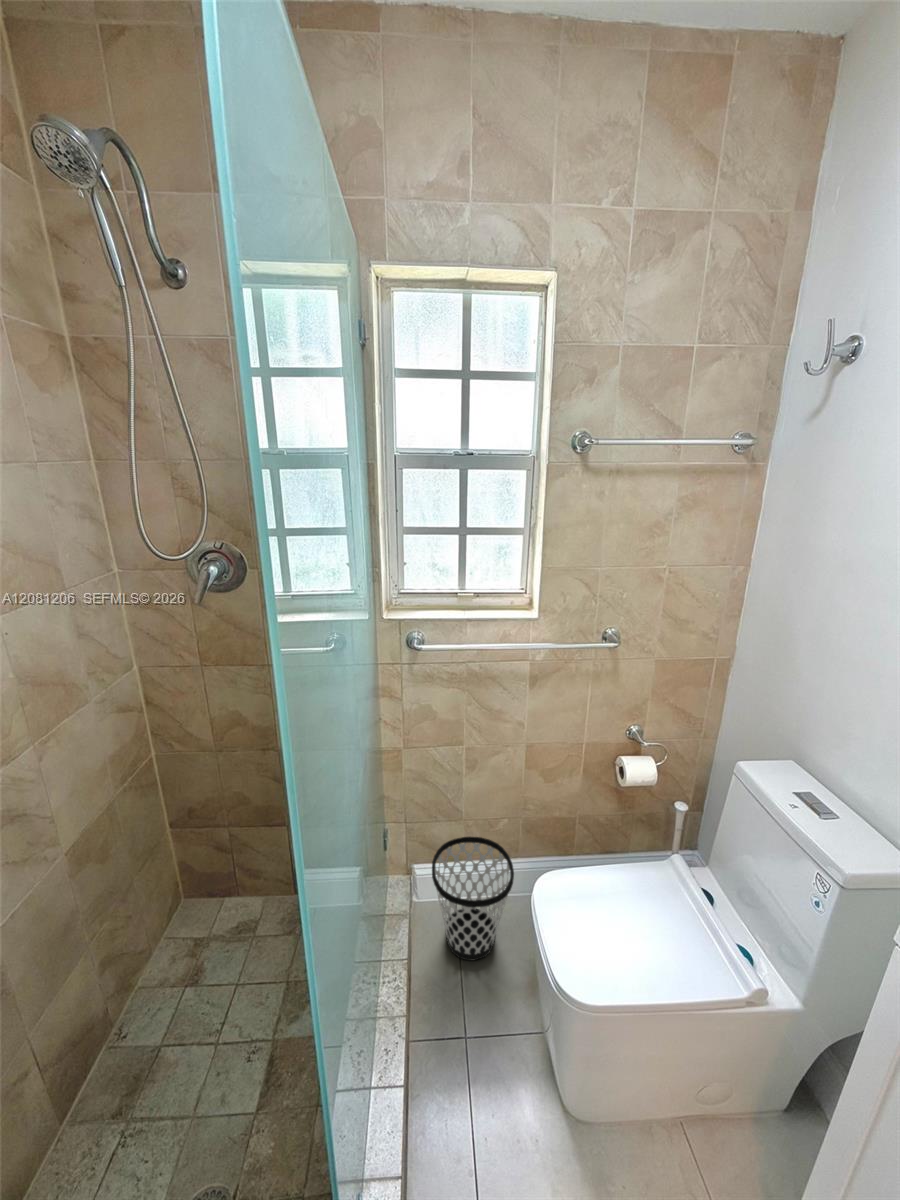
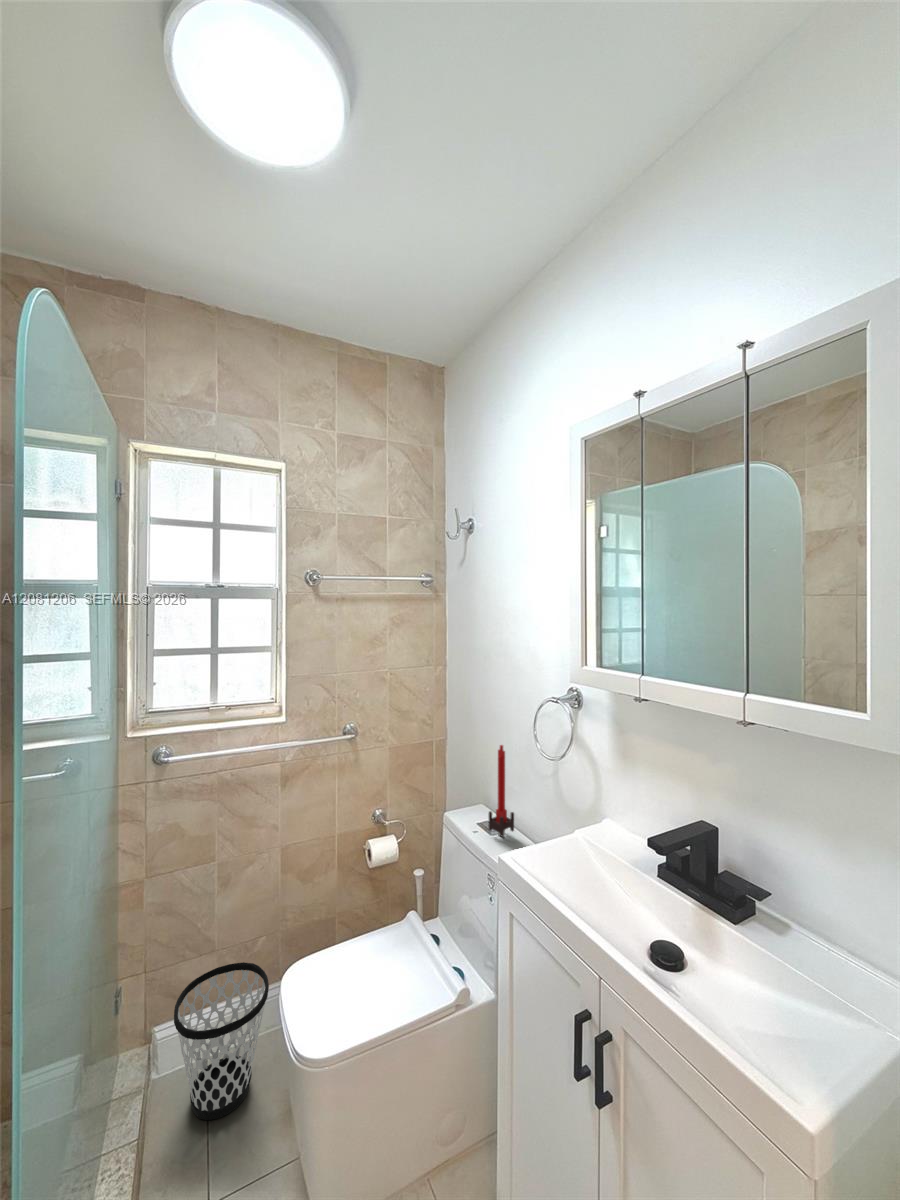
candle: none [818,709,876,830] -> present [489,745,514,837]

